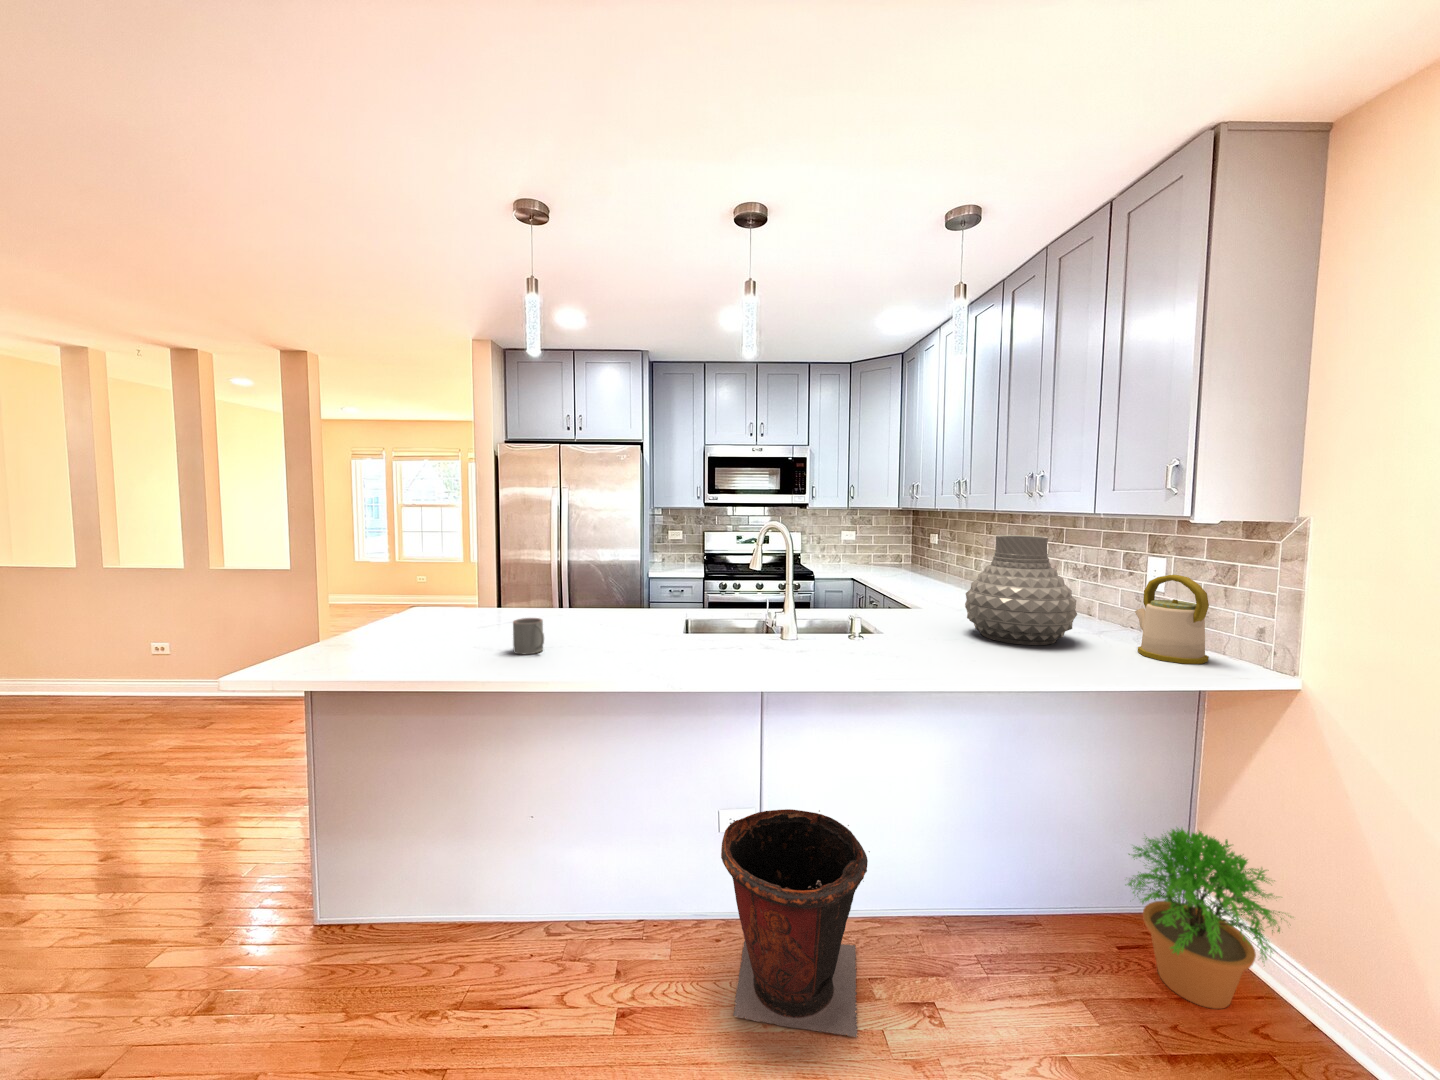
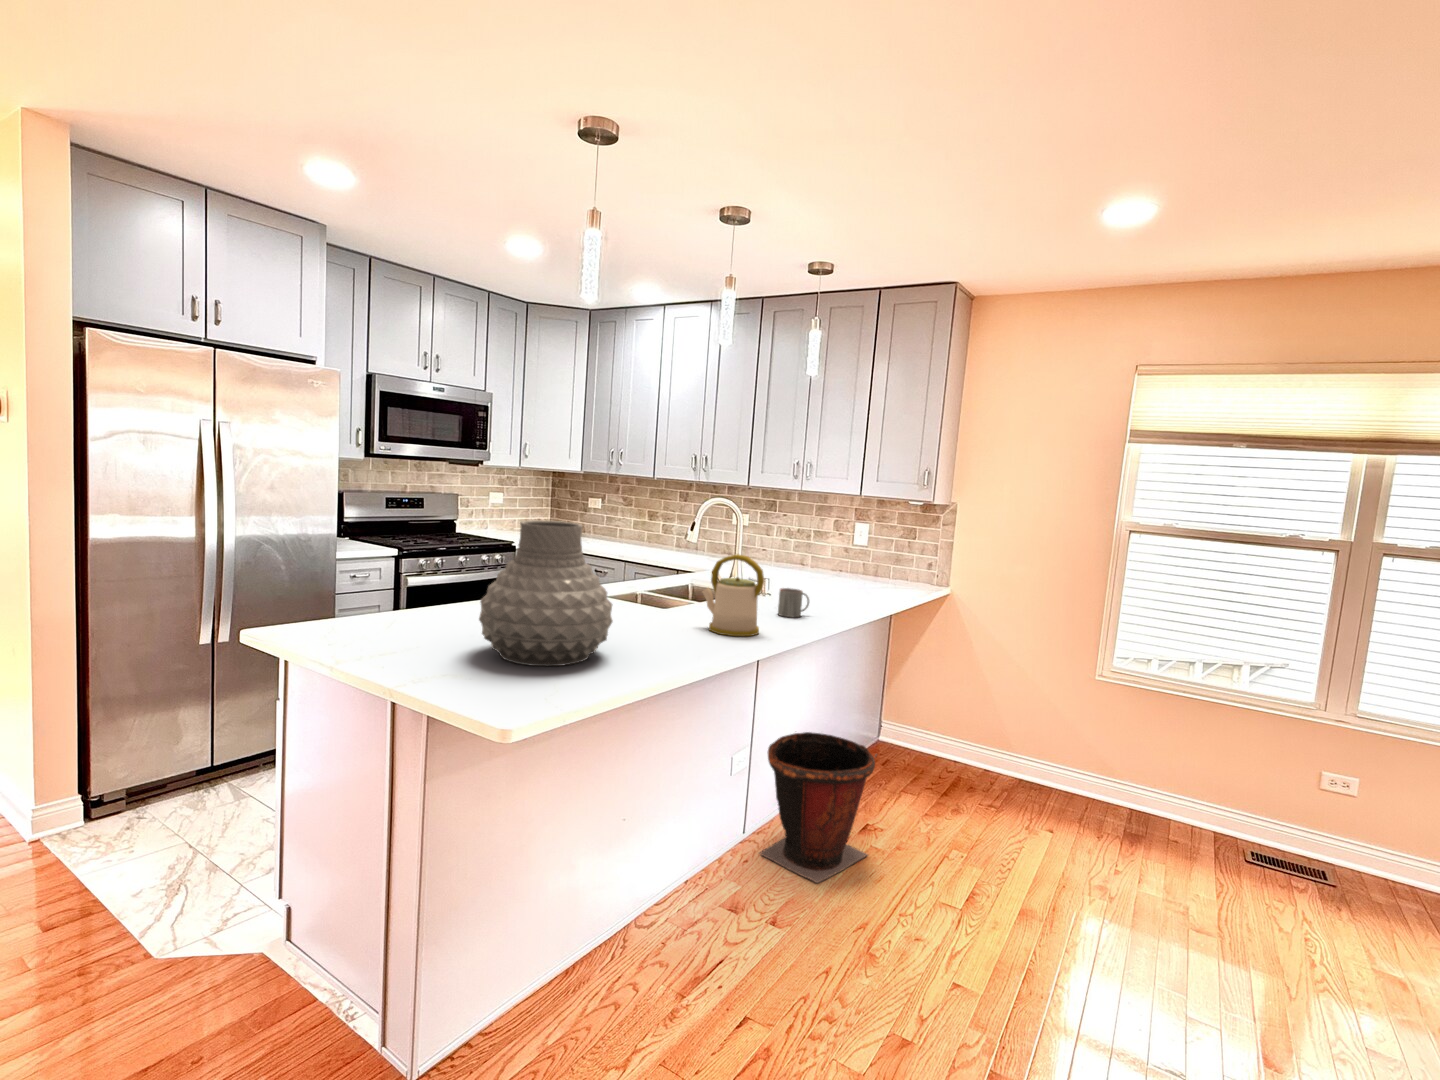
vase: present [965,535,1077,645] -> present [479,520,612,666]
kettle: present [1135,575,1209,664] -> present [703,554,764,636]
mug: present [513,618,544,655] -> present [778,588,809,617]
potted plant: present [1128,828,1291,1009] -> none [890,681,960,774]

